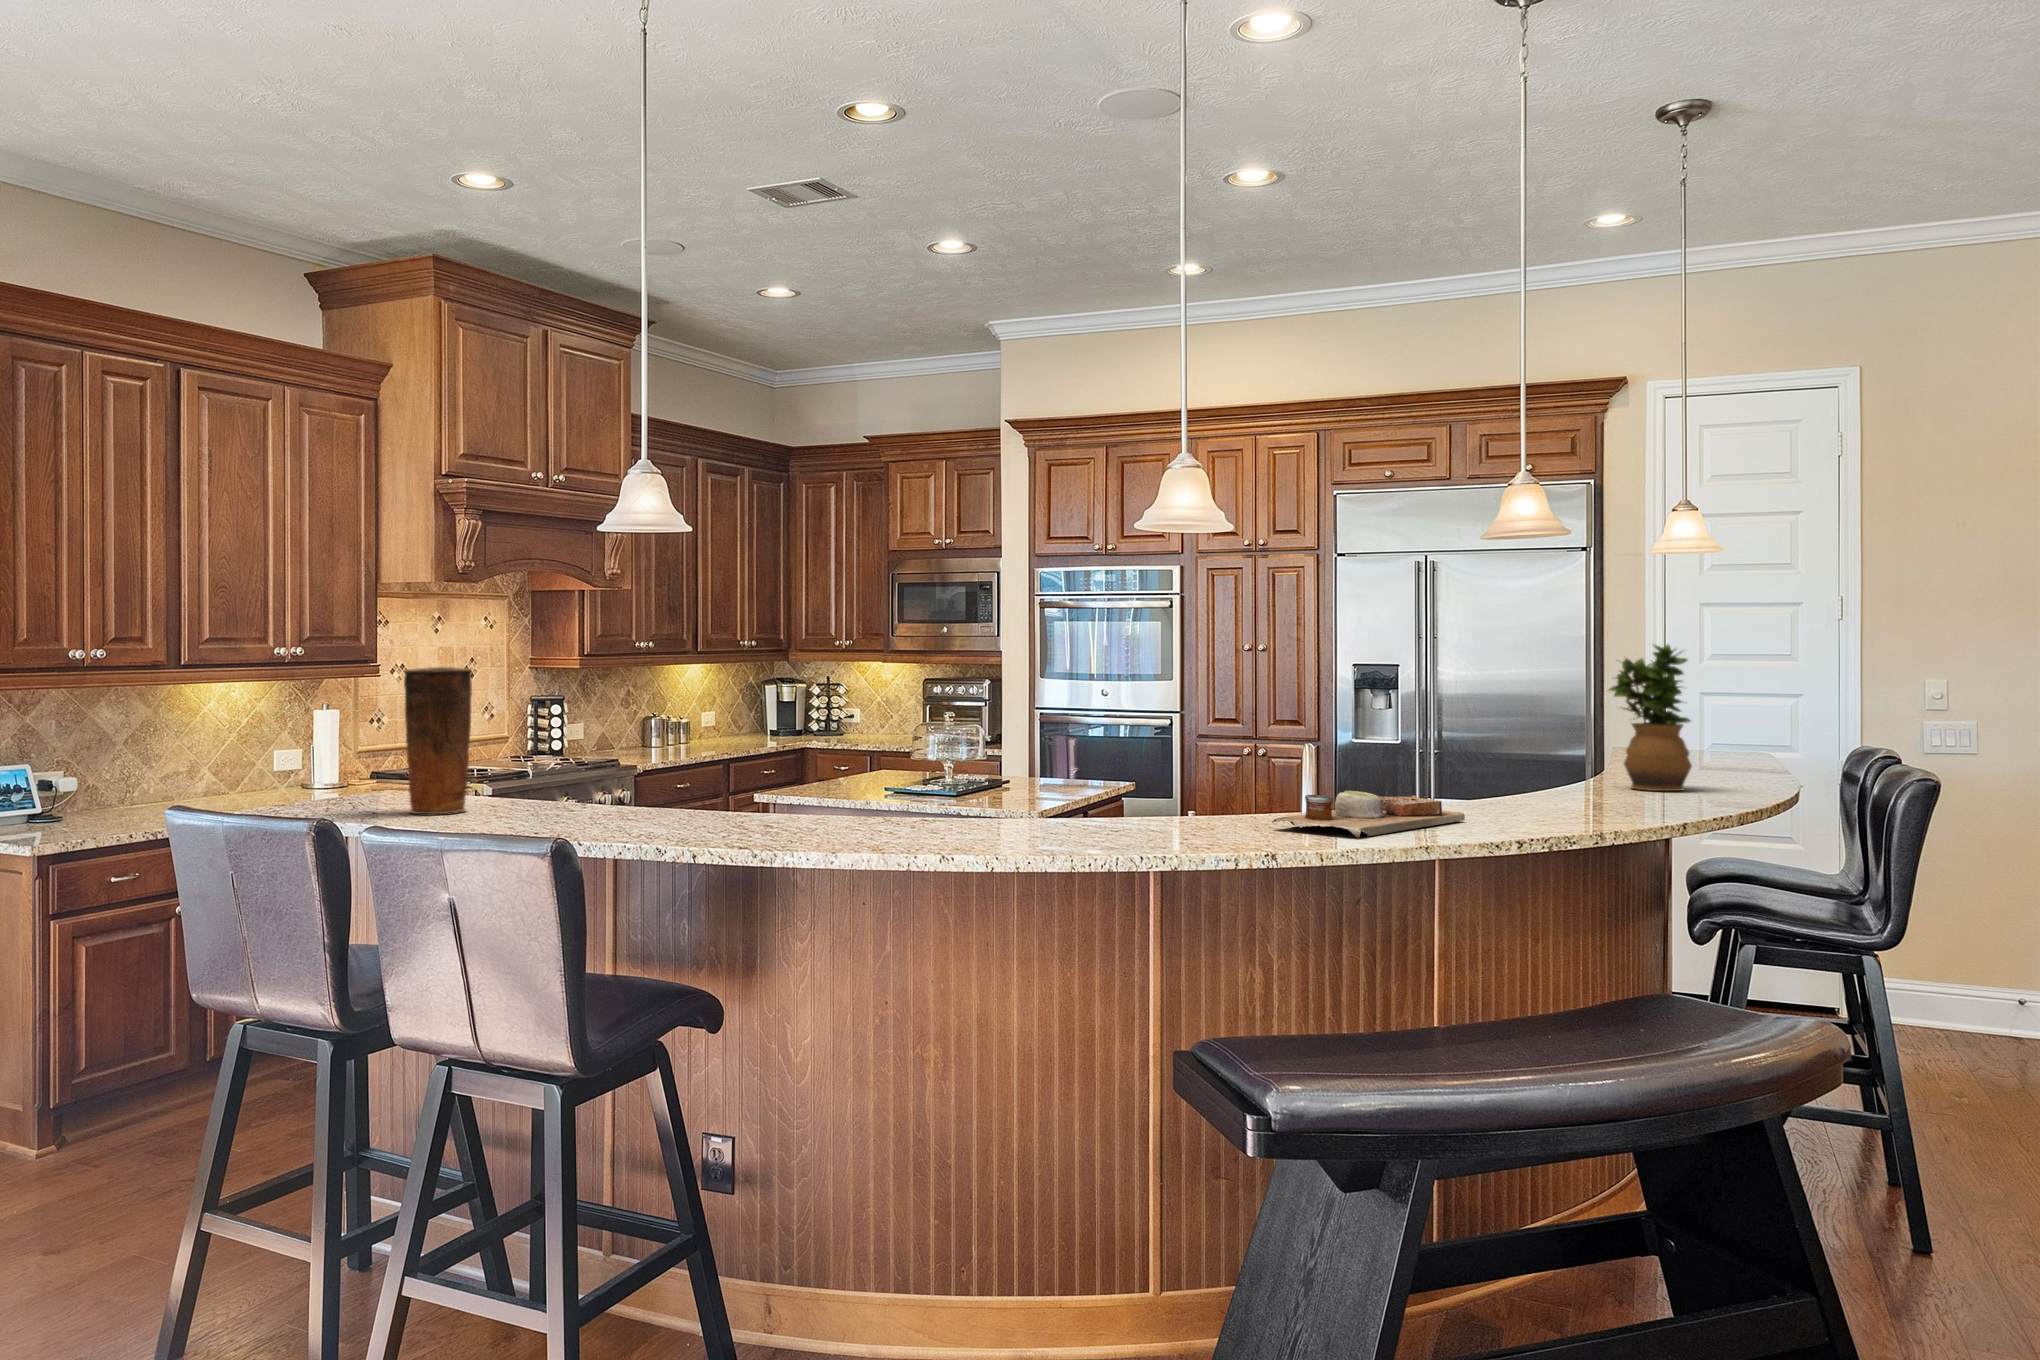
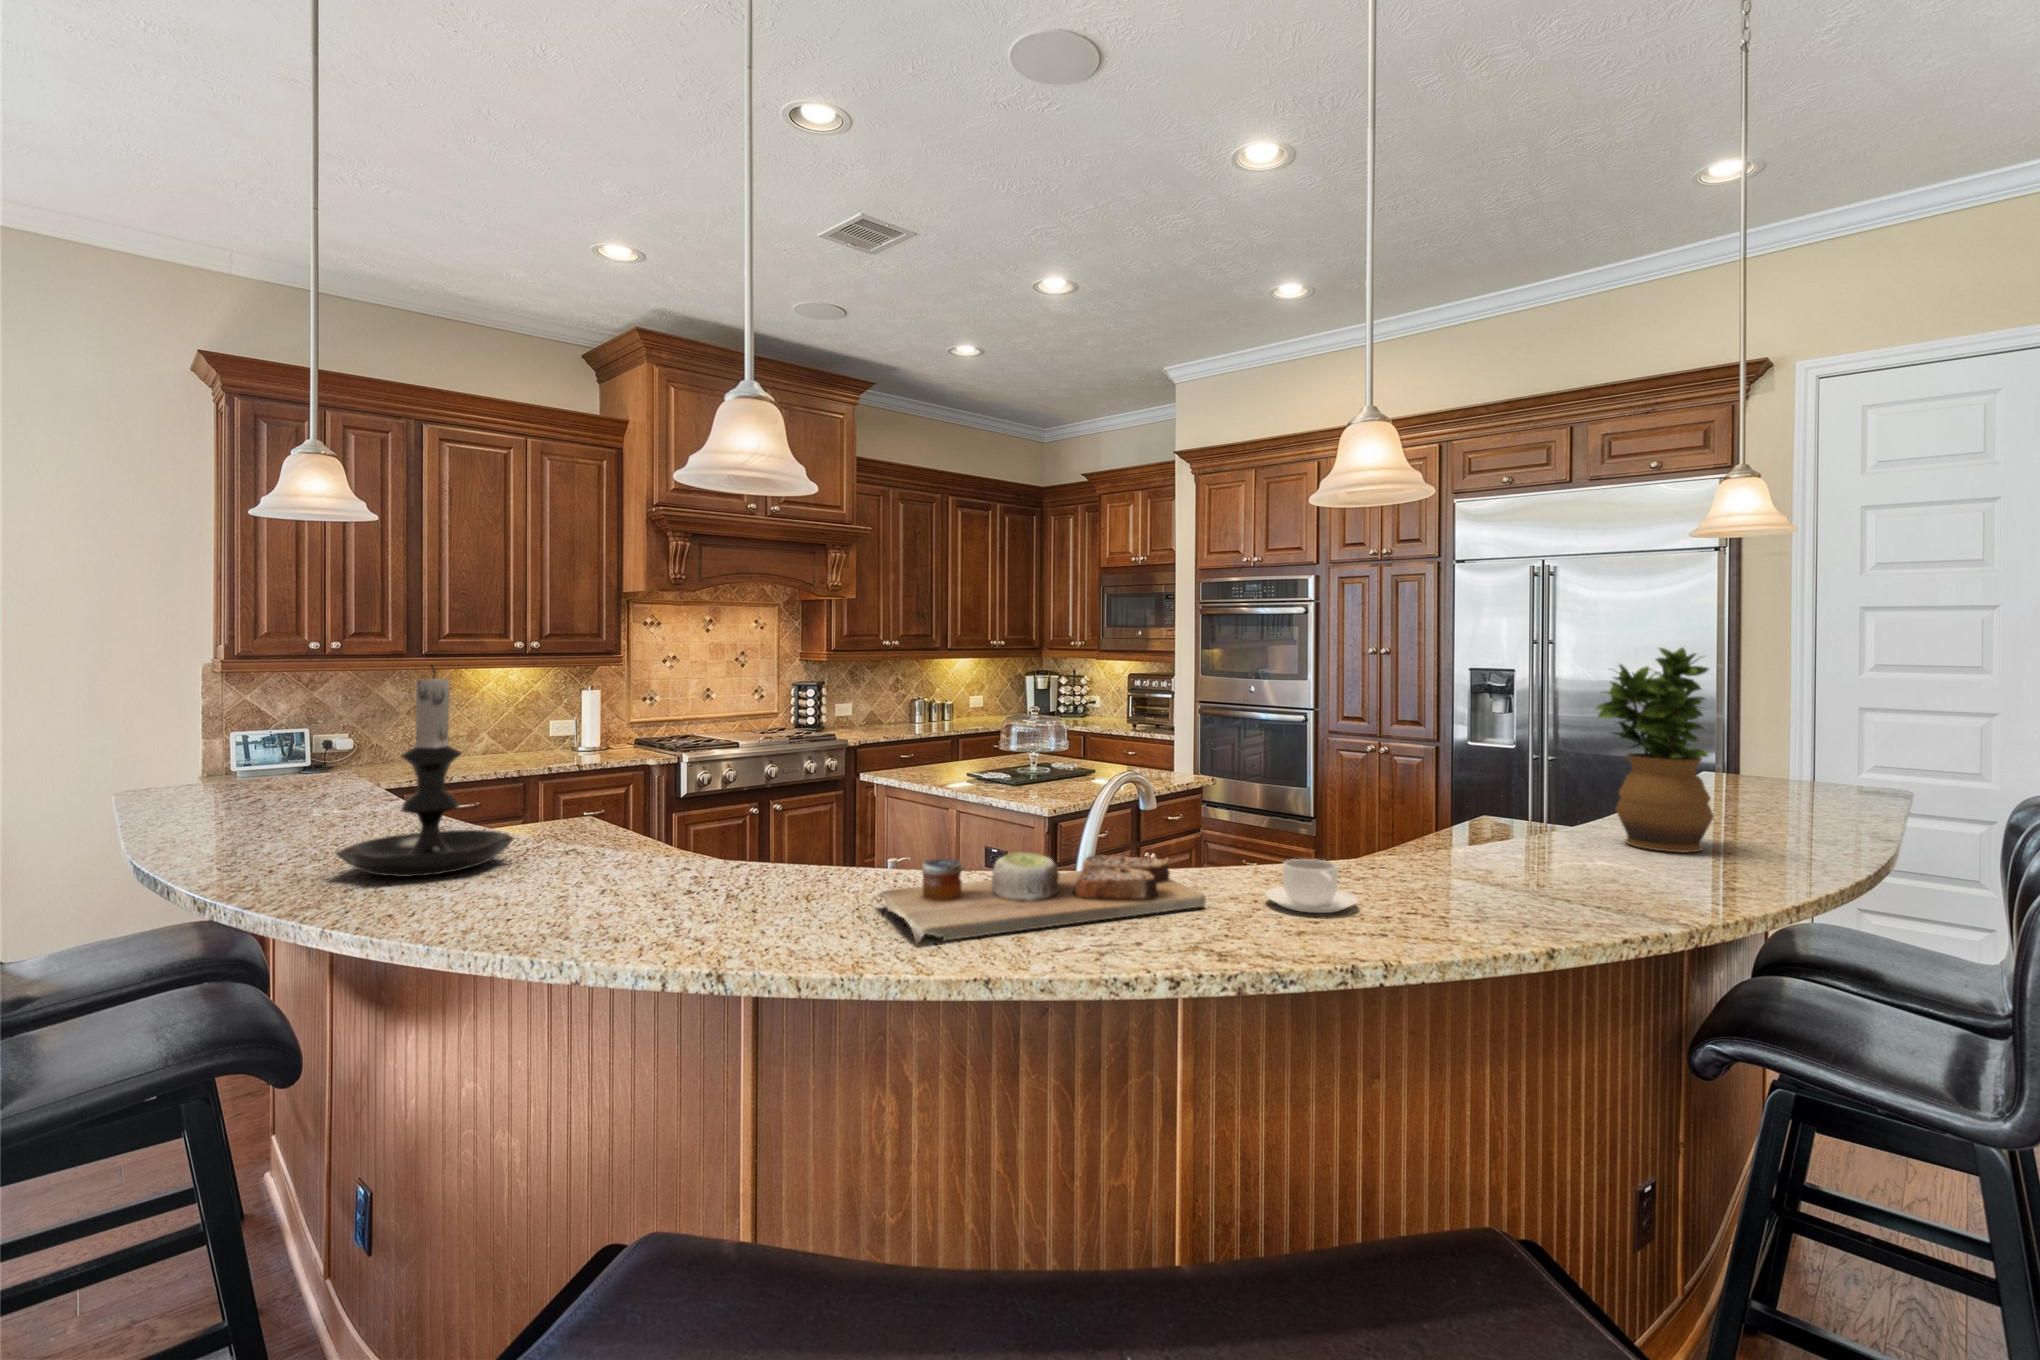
vase: present [404,667,472,814] -> none [189,657,275,806]
candle holder: none [826,668,940,834] -> present [336,665,514,877]
coffee cup: none [1487,790,1552,820] -> present [1265,859,1358,913]

